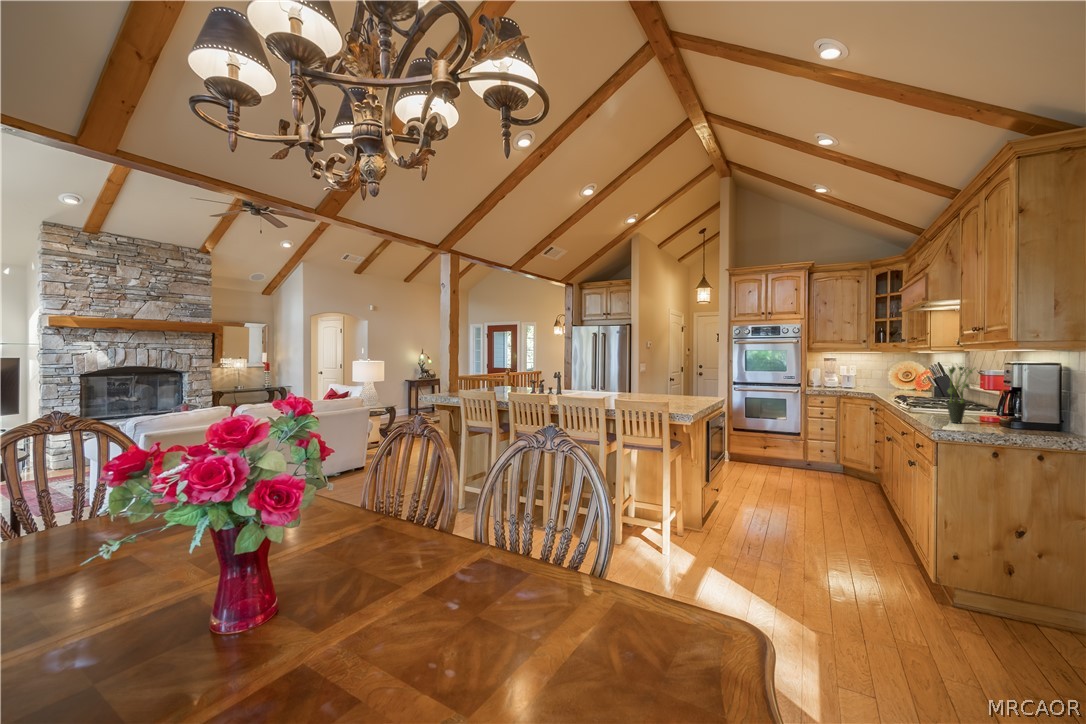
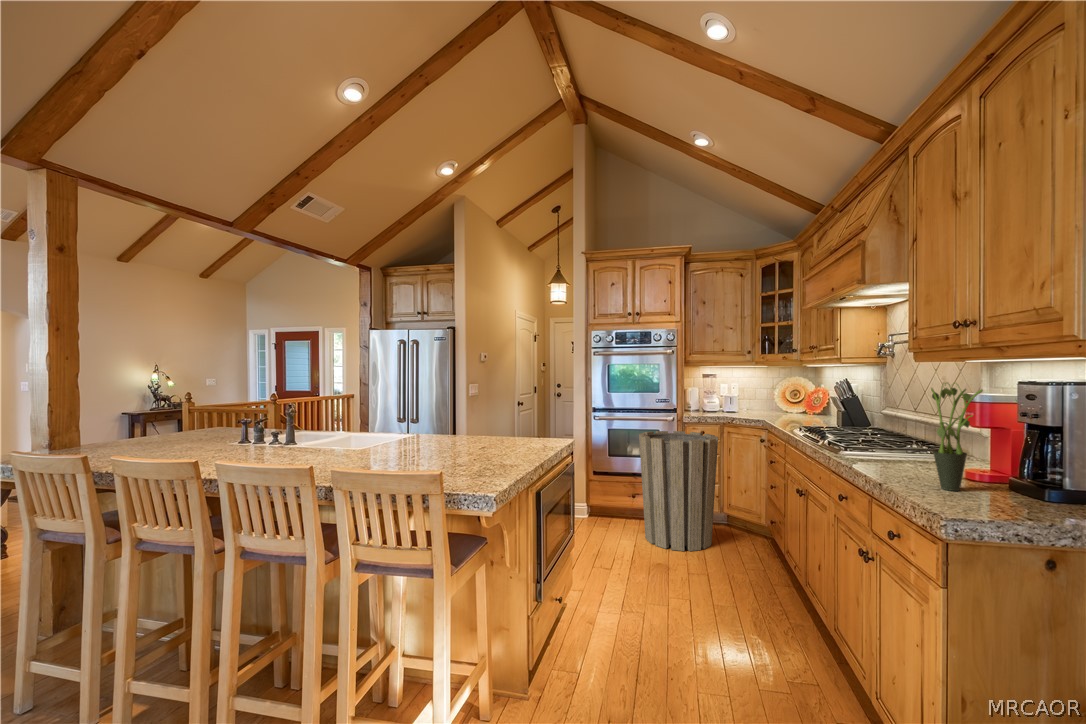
trash can: none [769,400,833,483] -> present [639,431,718,551]

